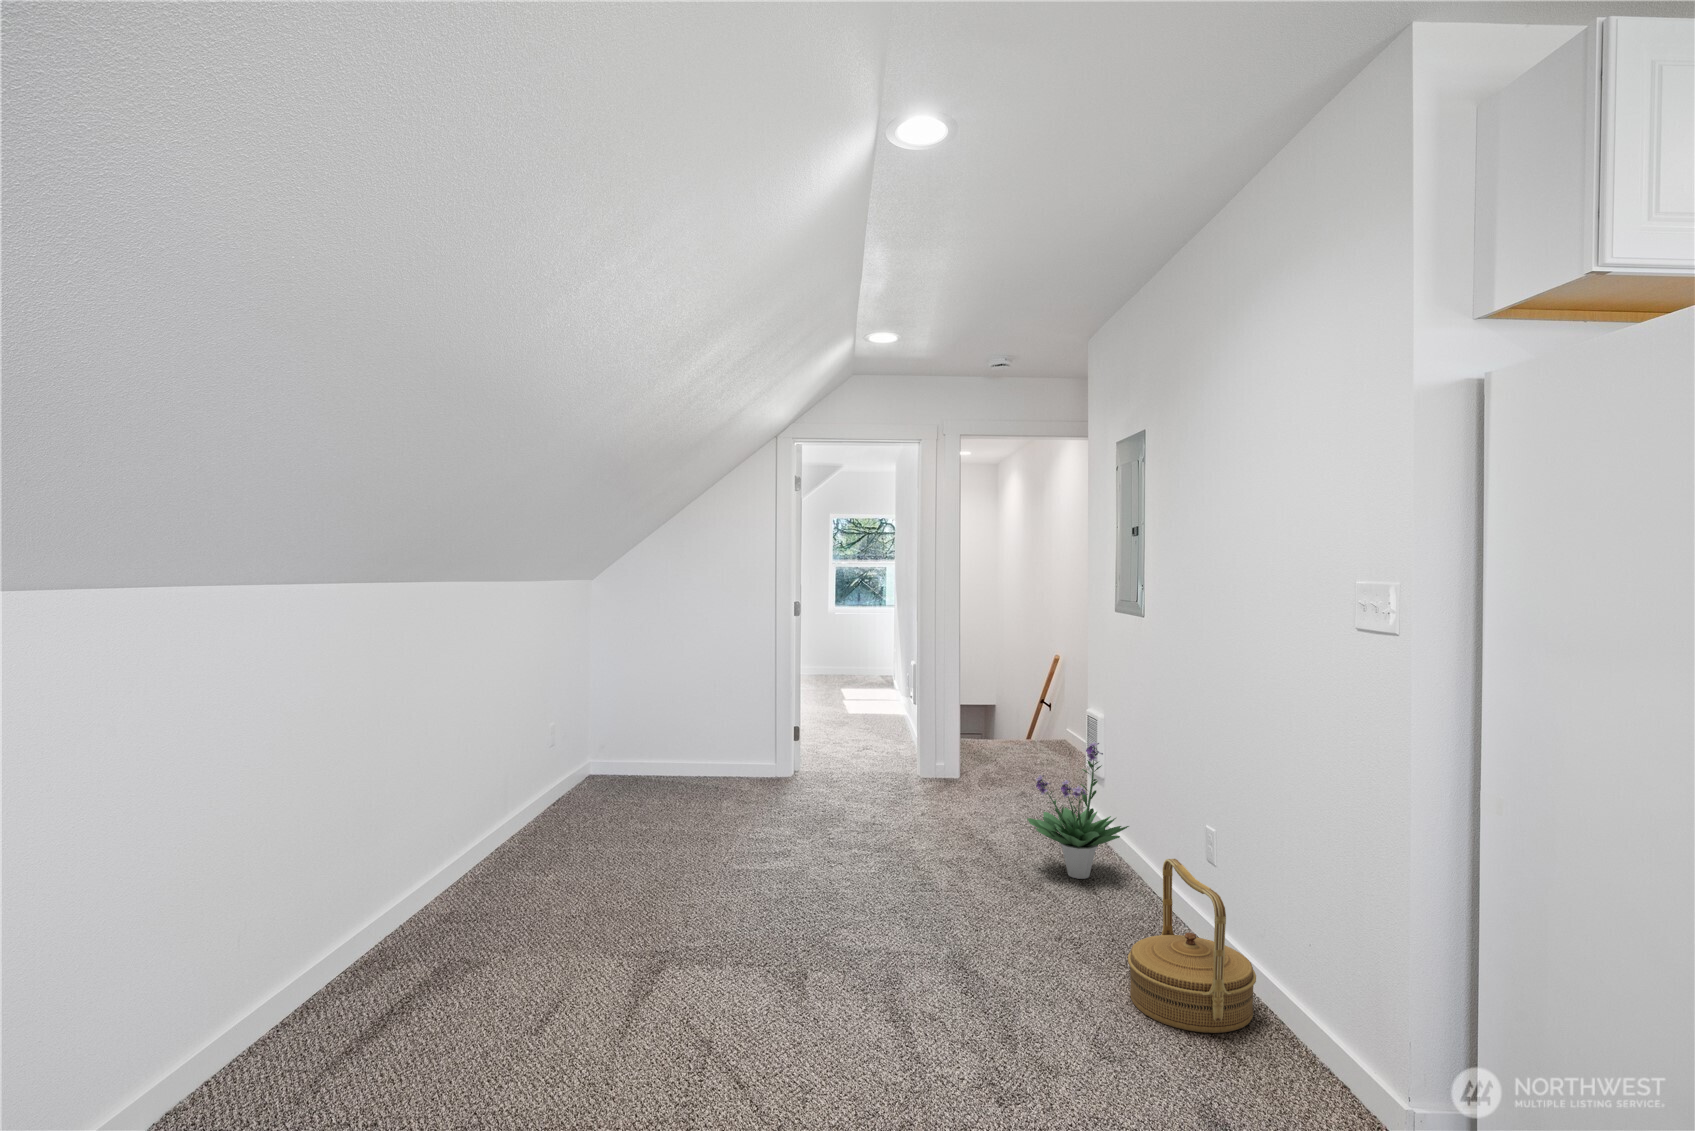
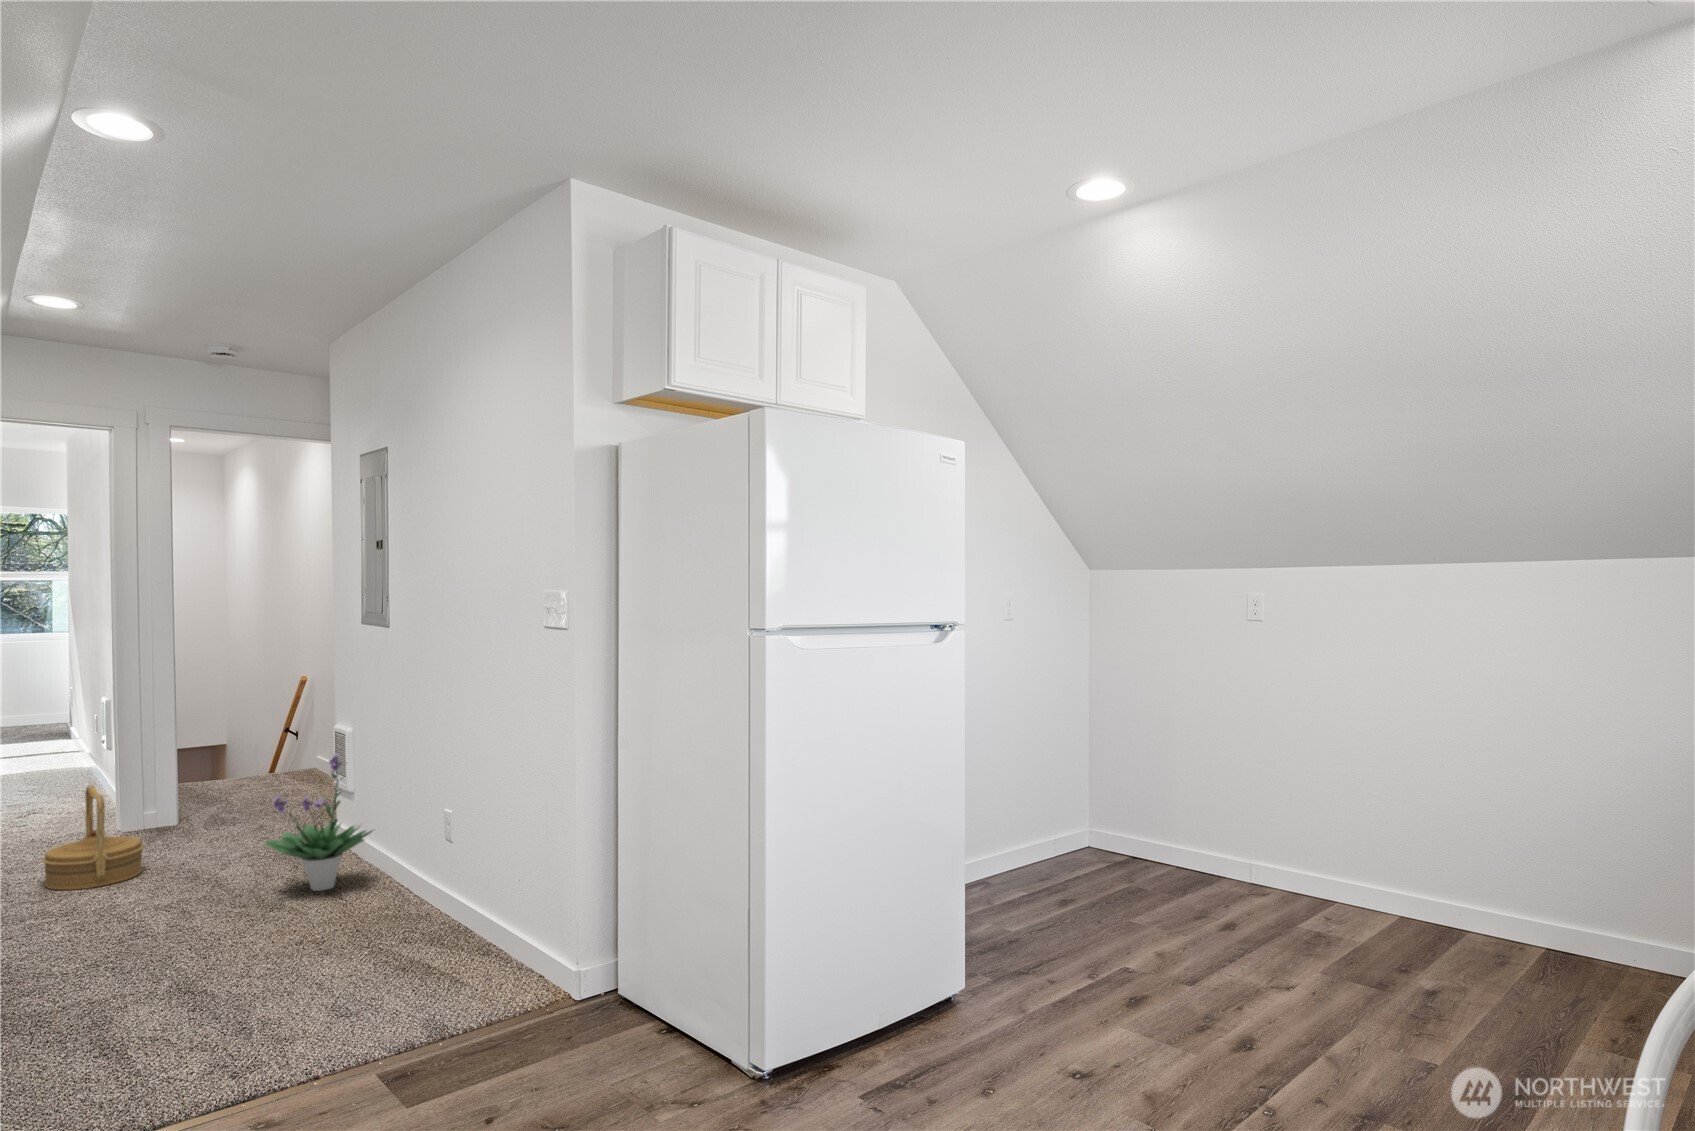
basket: present [1128,859,1256,1033] -> present [43,786,144,890]

